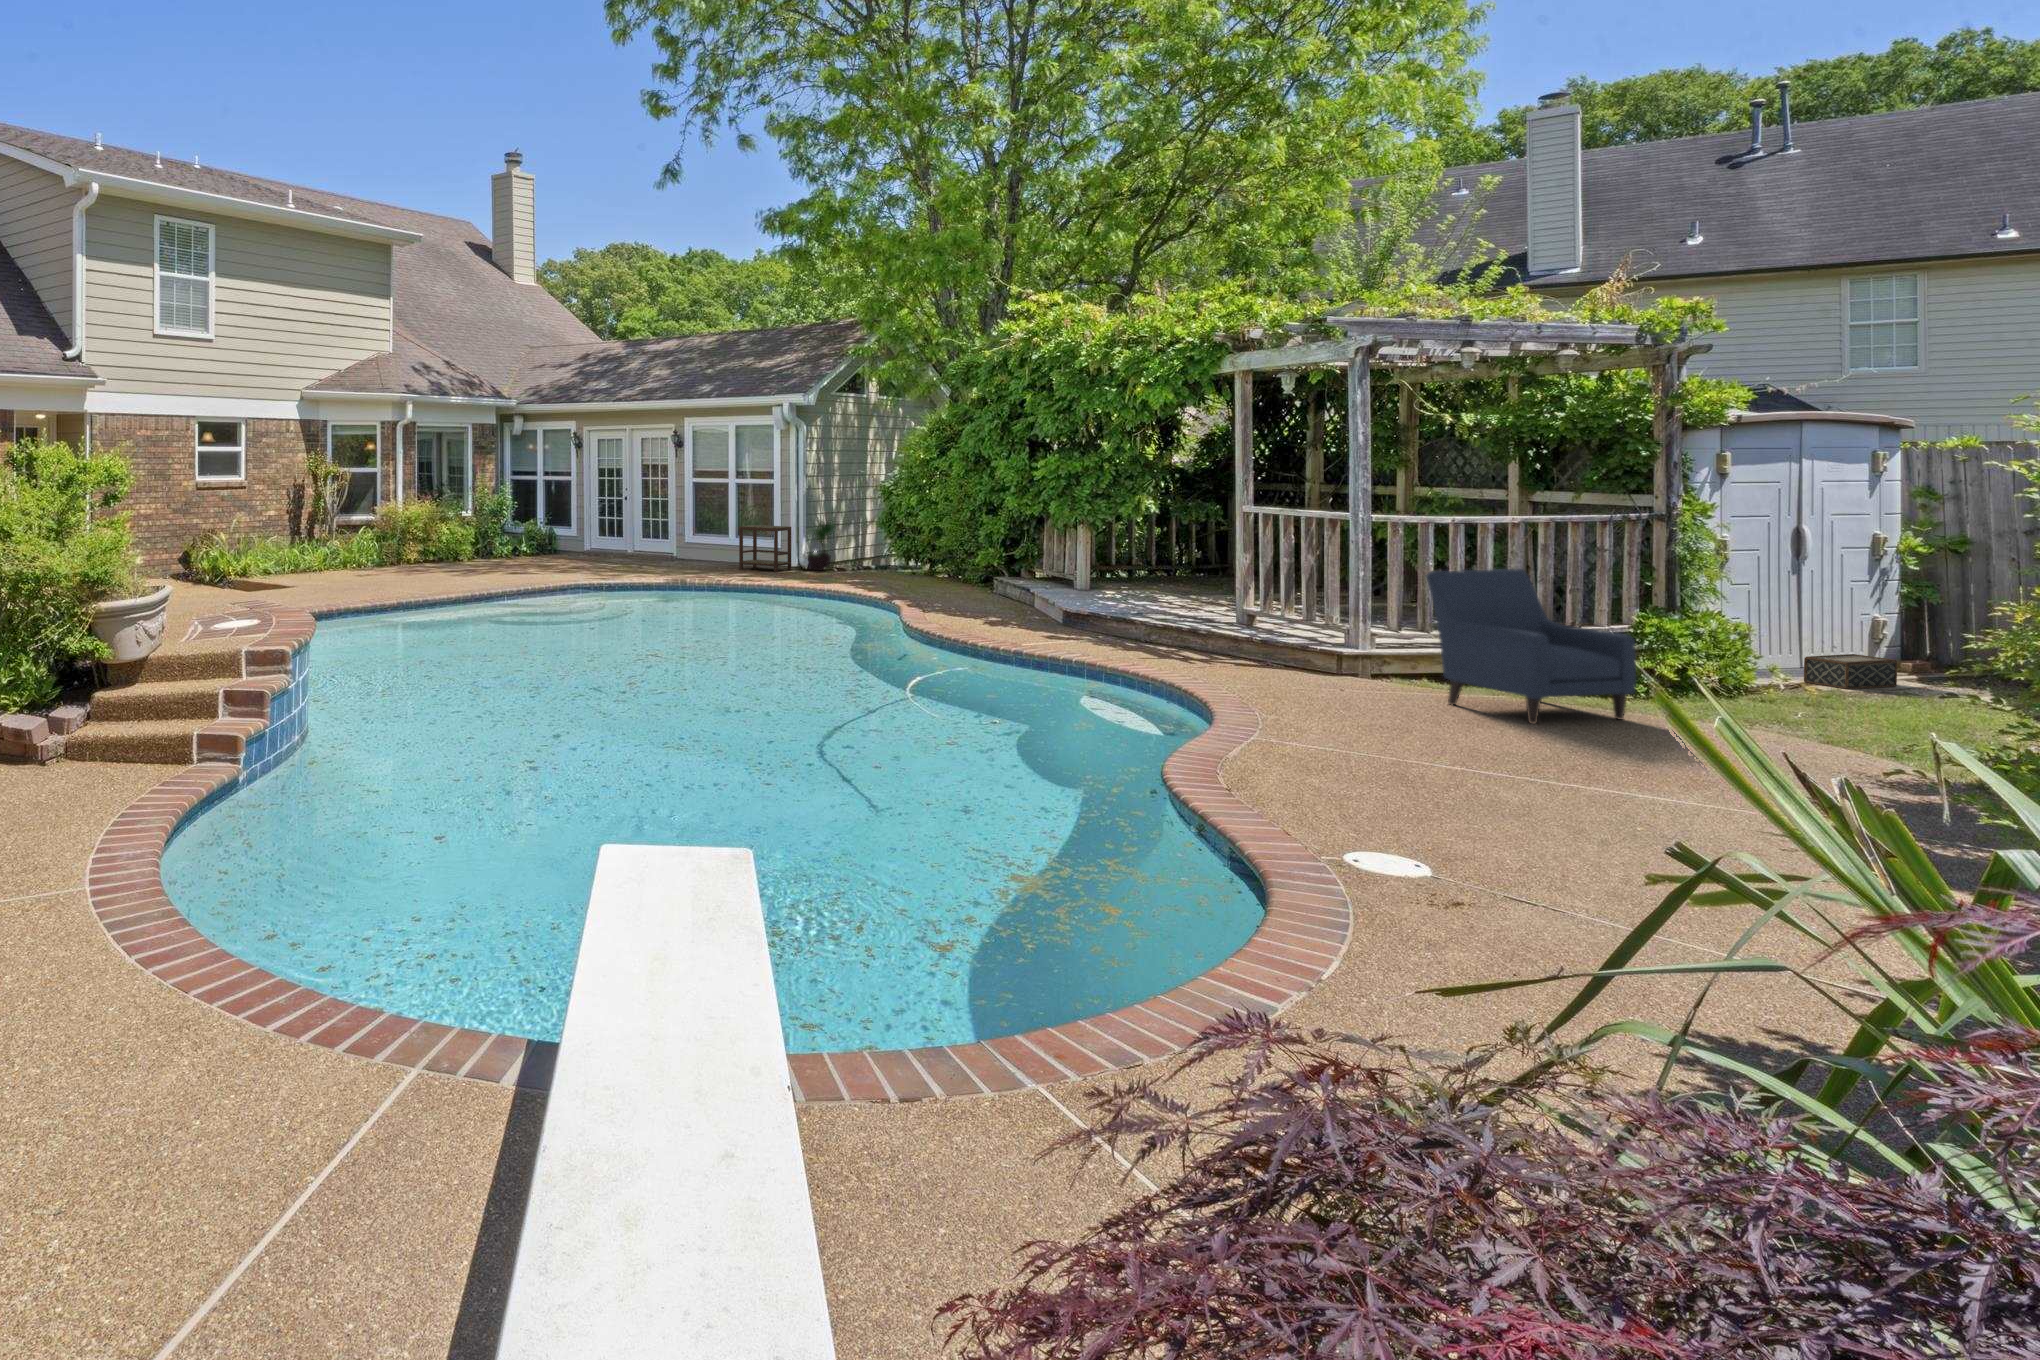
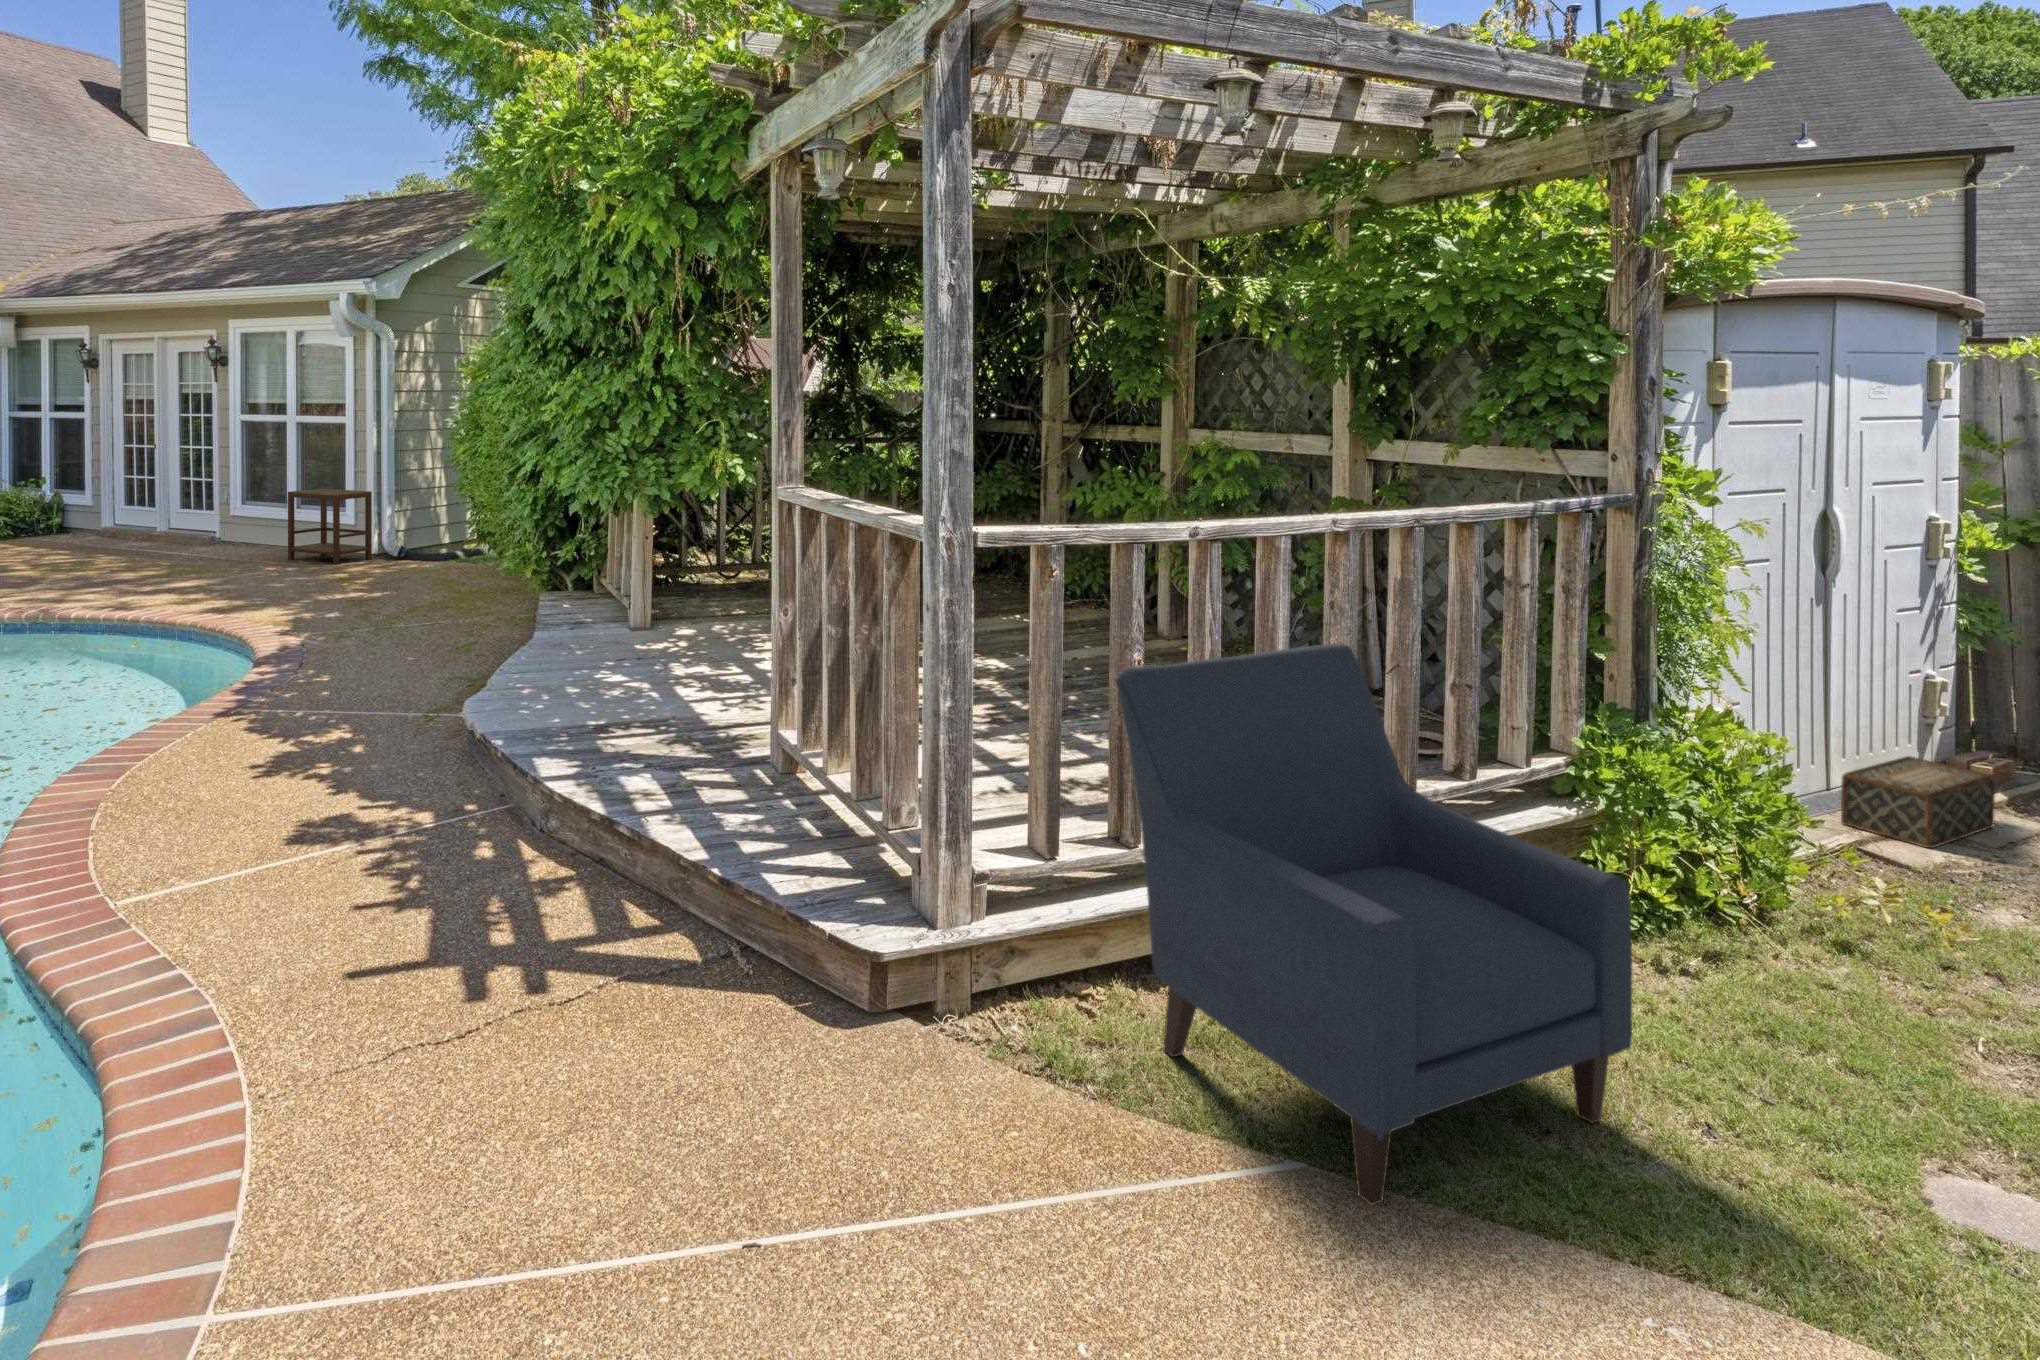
potted tree: present [807,522,835,571] -> none [396,475,446,559]

